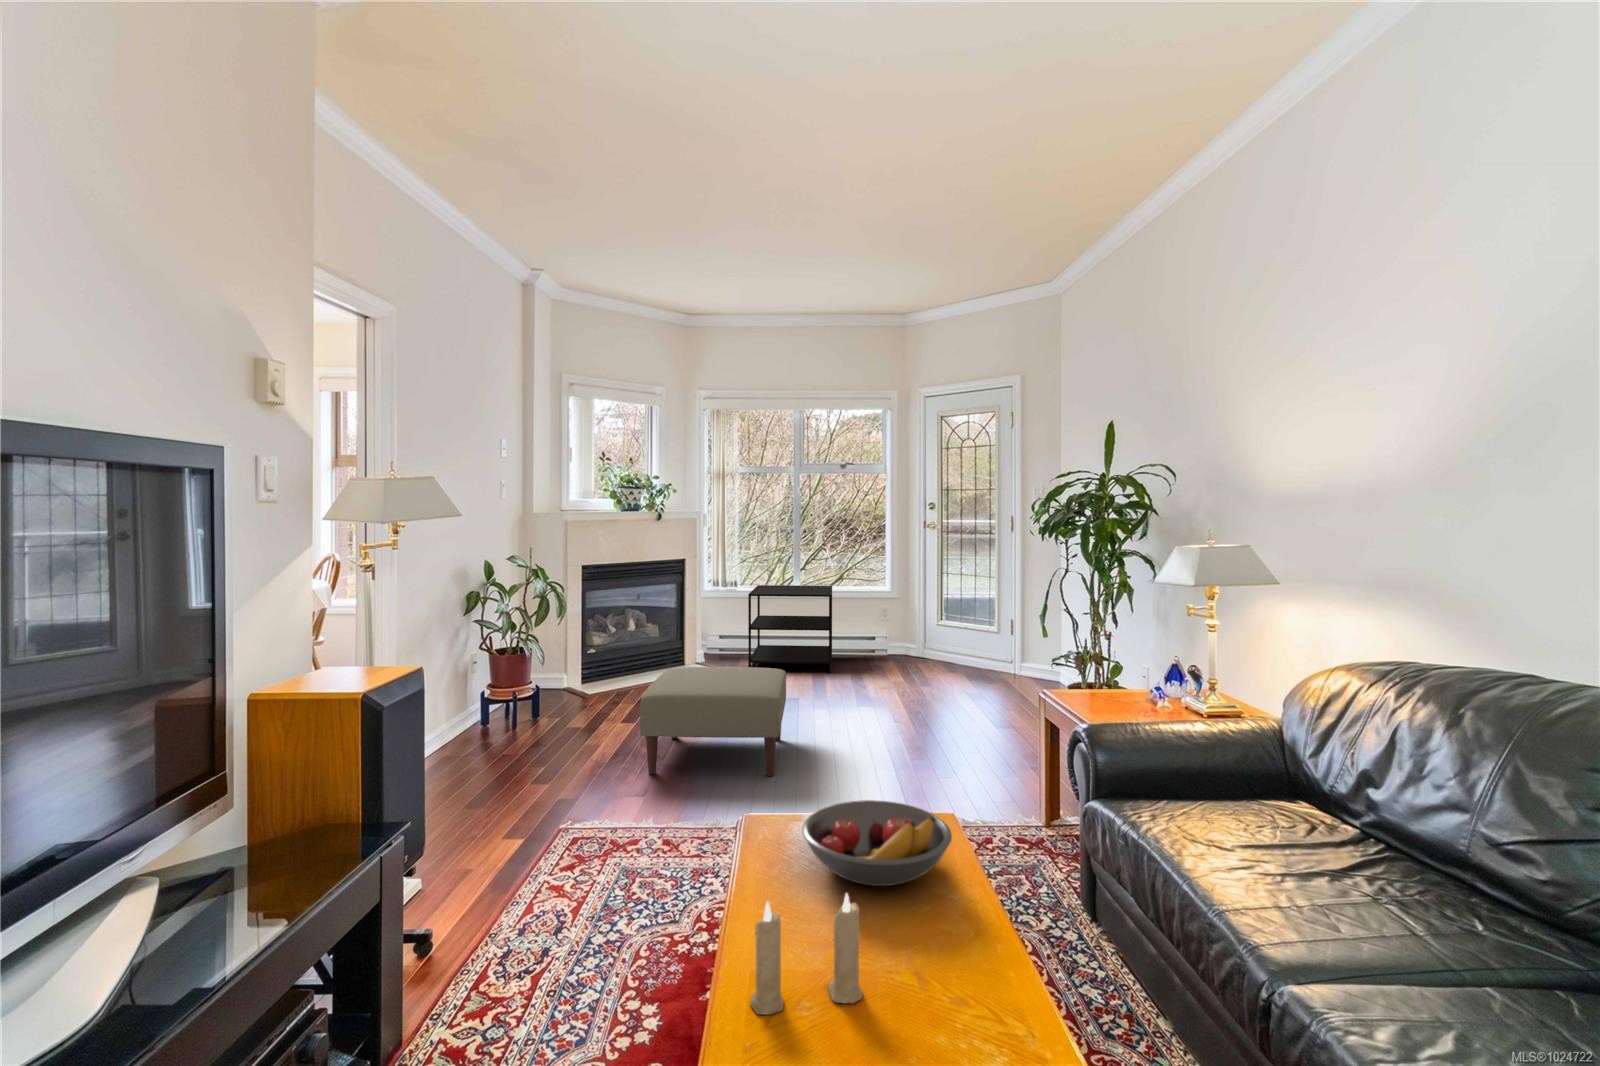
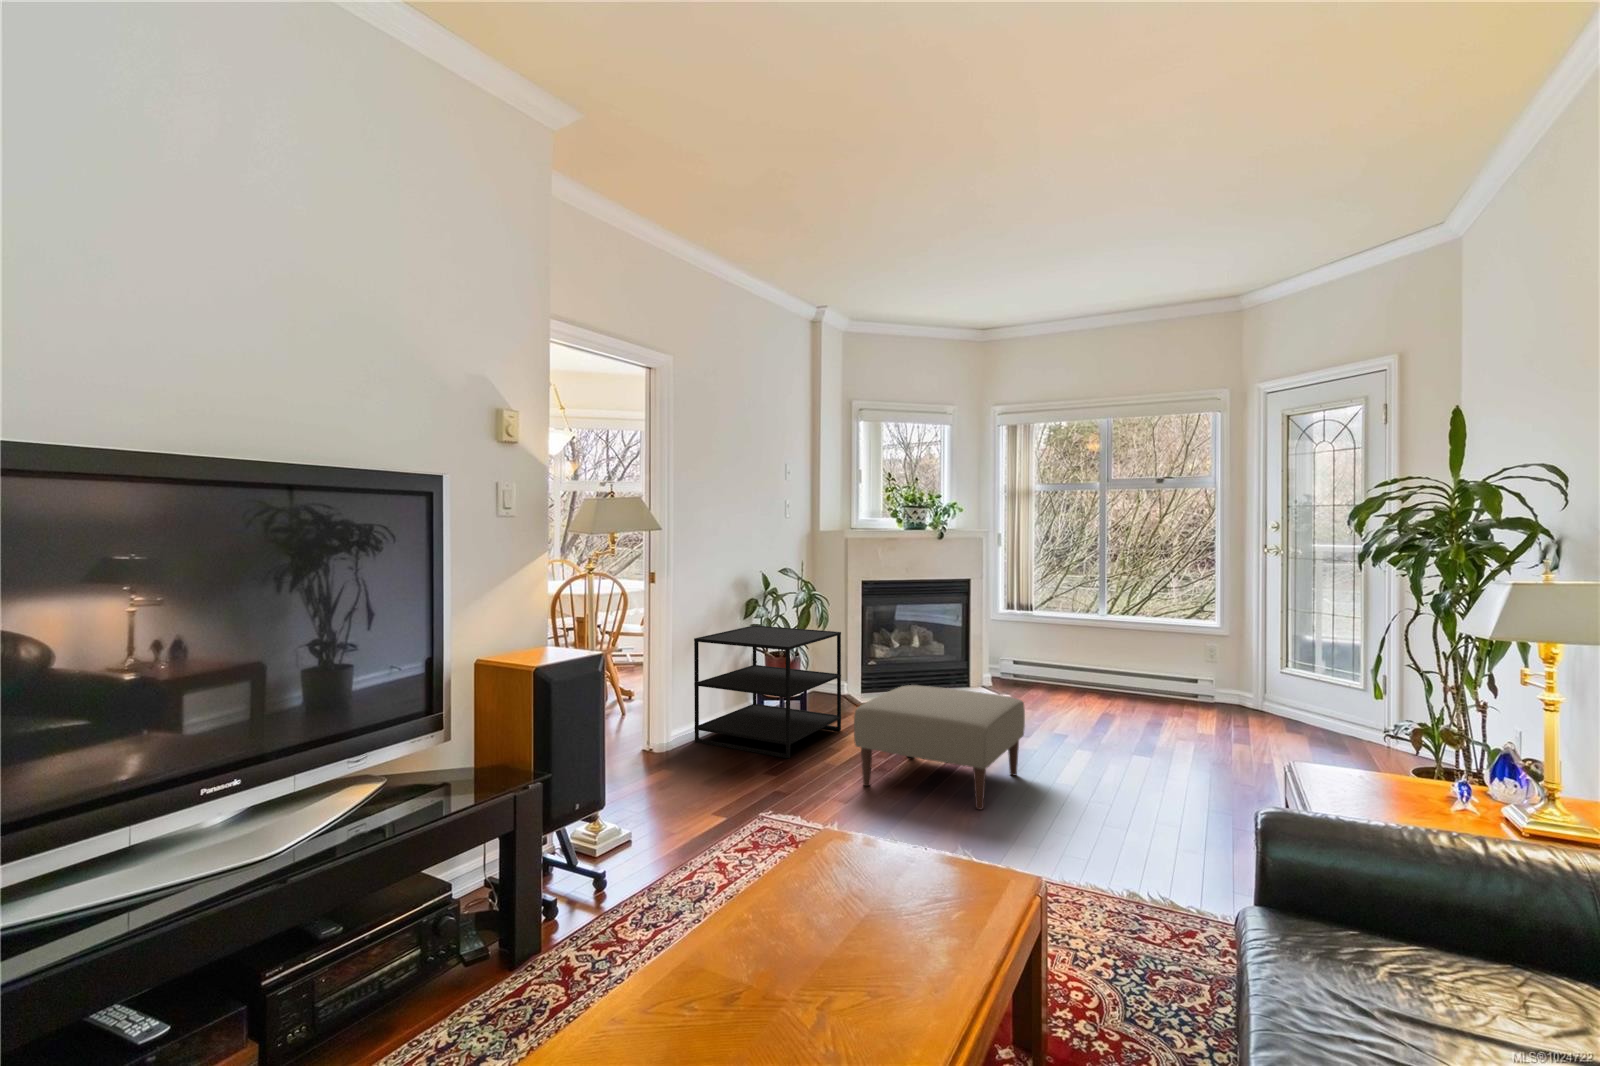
side table: present [748,585,832,673] -> present [694,625,841,758]
fruit bowl: present [802,800,952,886] -> none [824,833,983,927]
candle: present [751,894,863,1015] -> none [671,885,775,1017]

